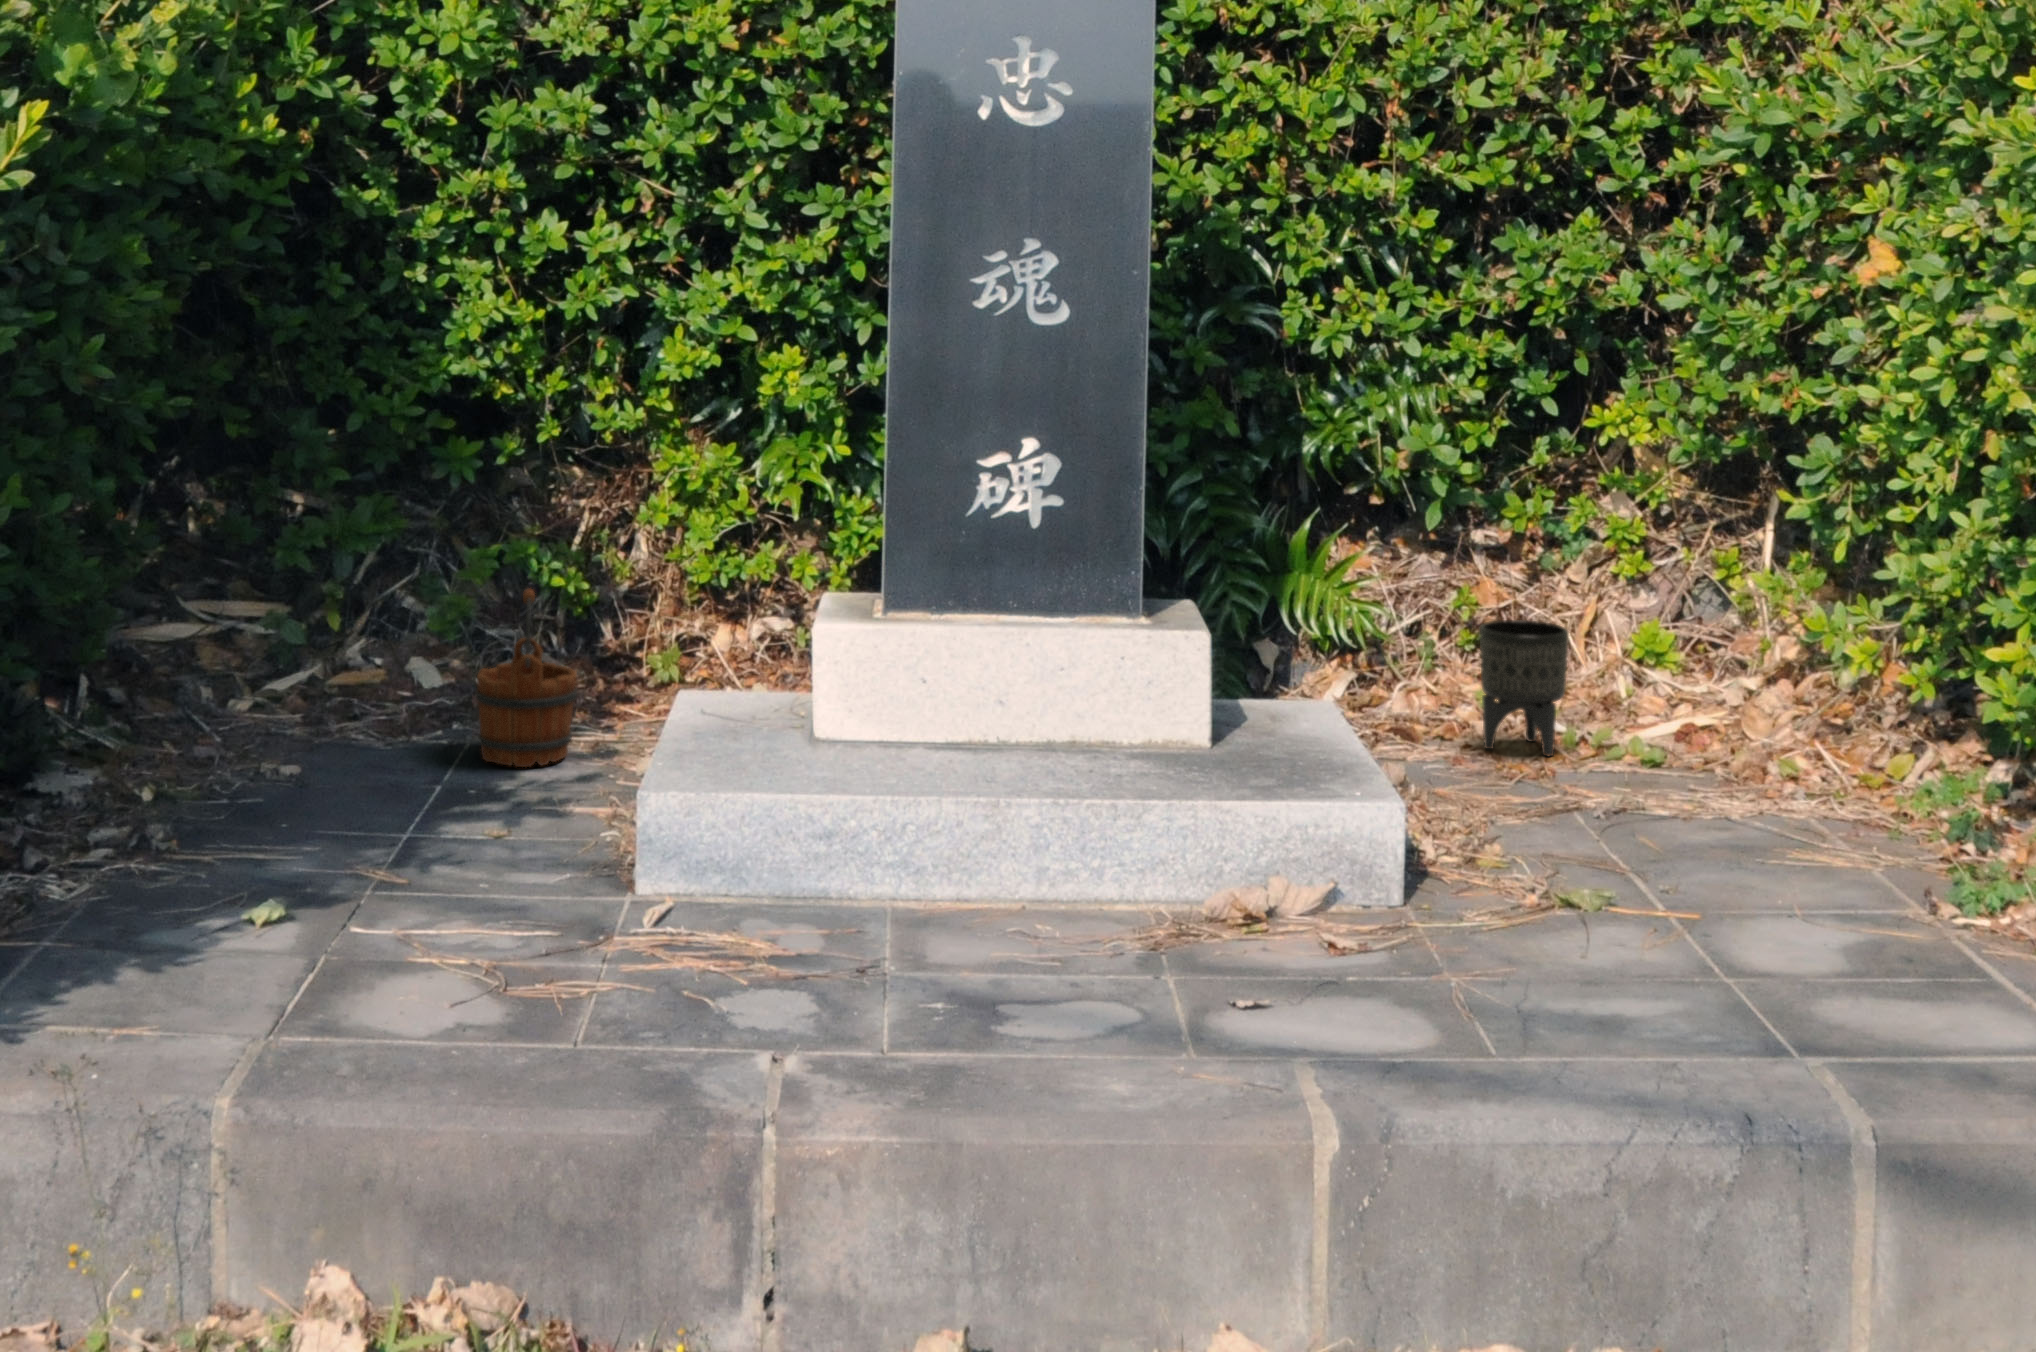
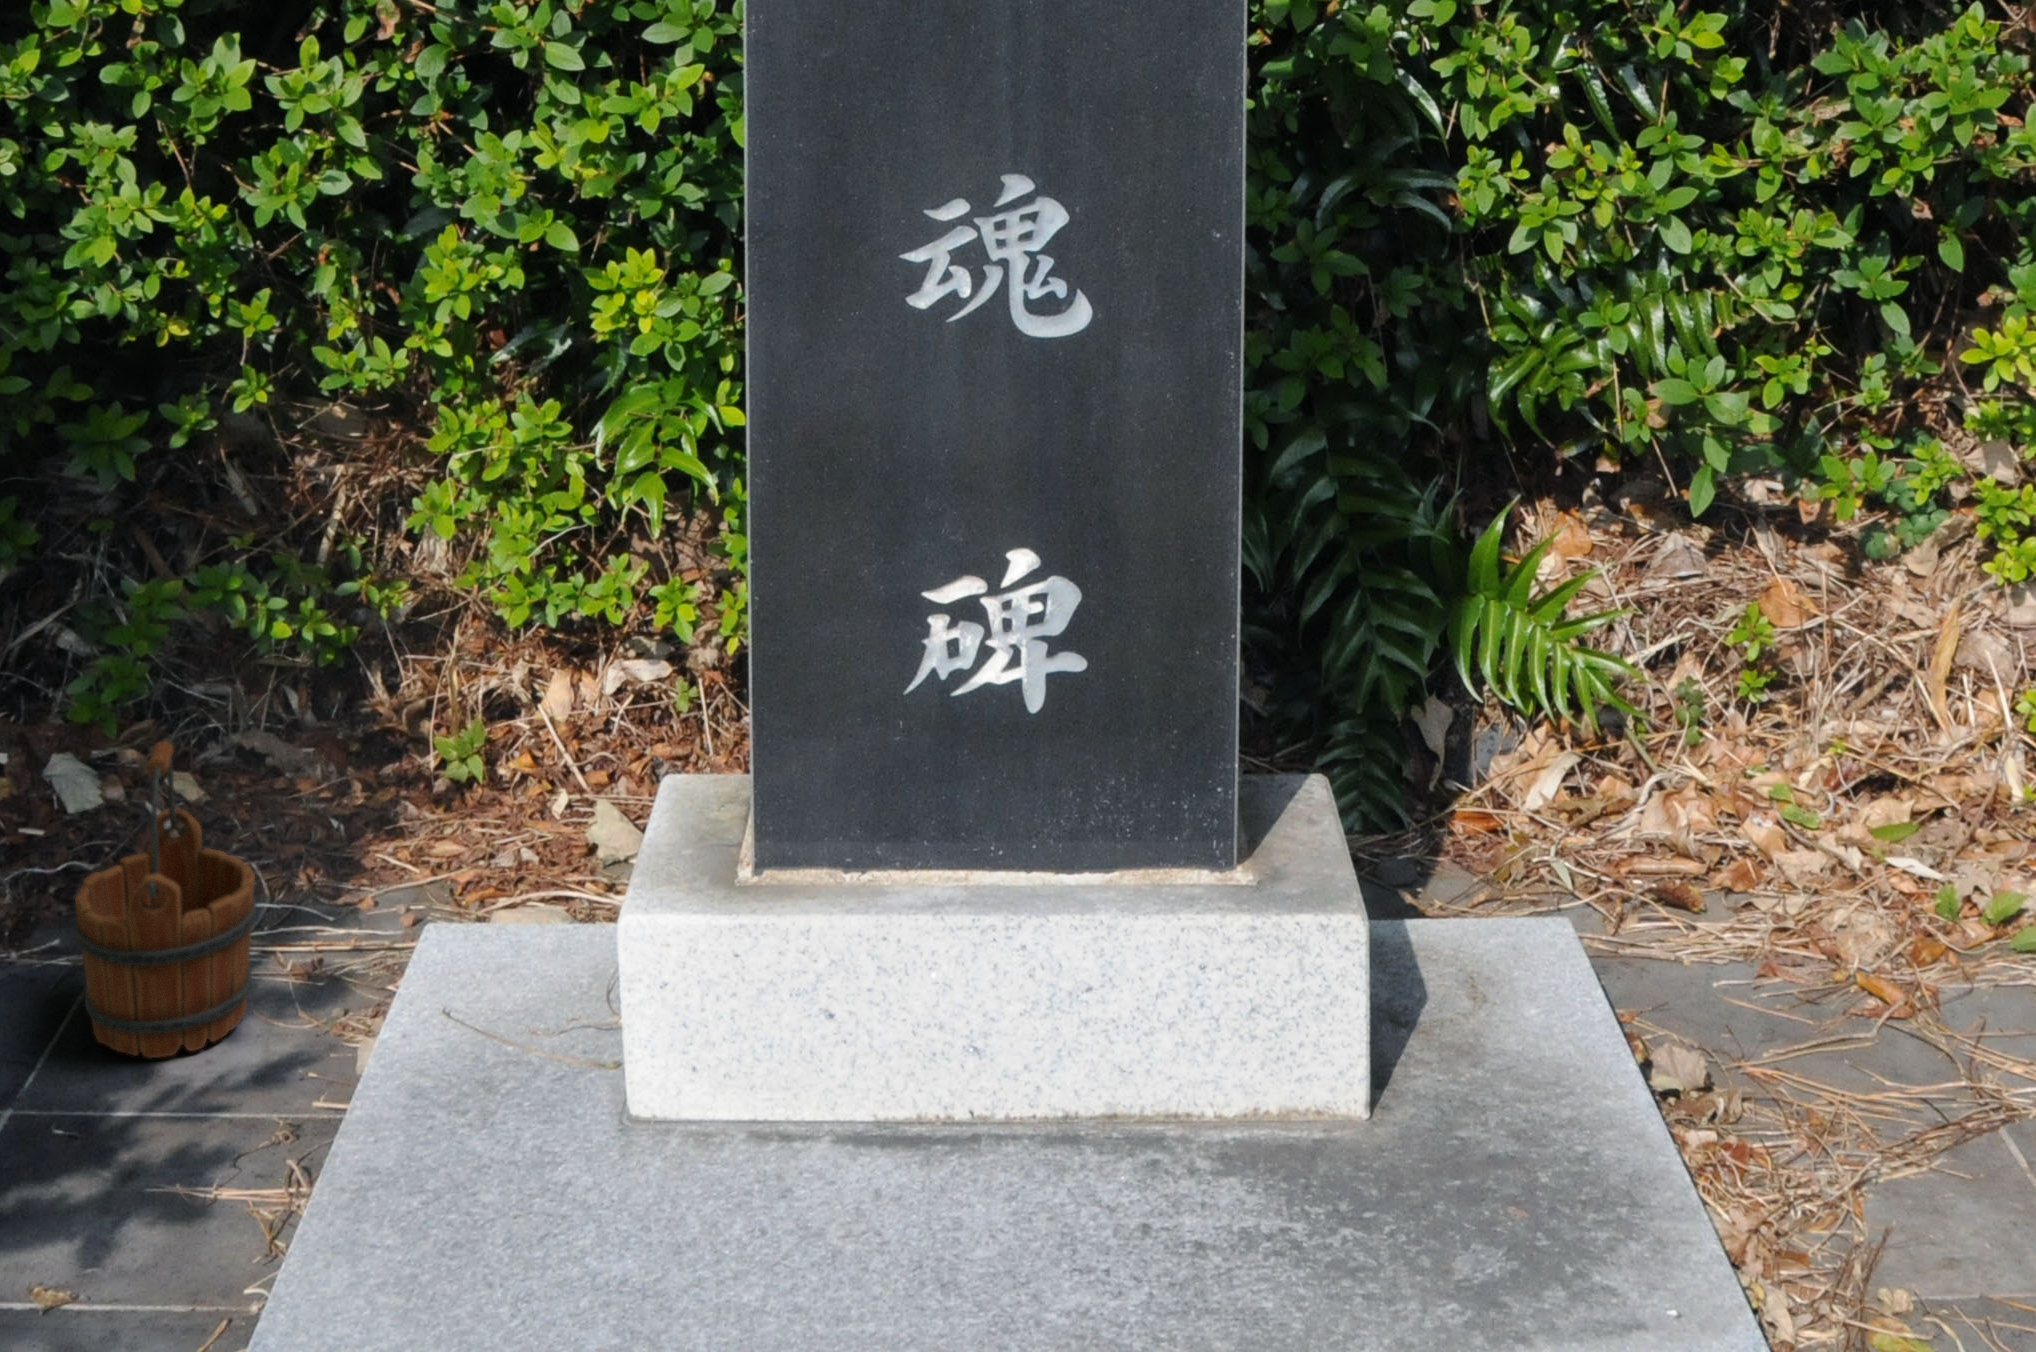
planter: present [1480,620,1569,756] -> none [1800,706,1955,951]

